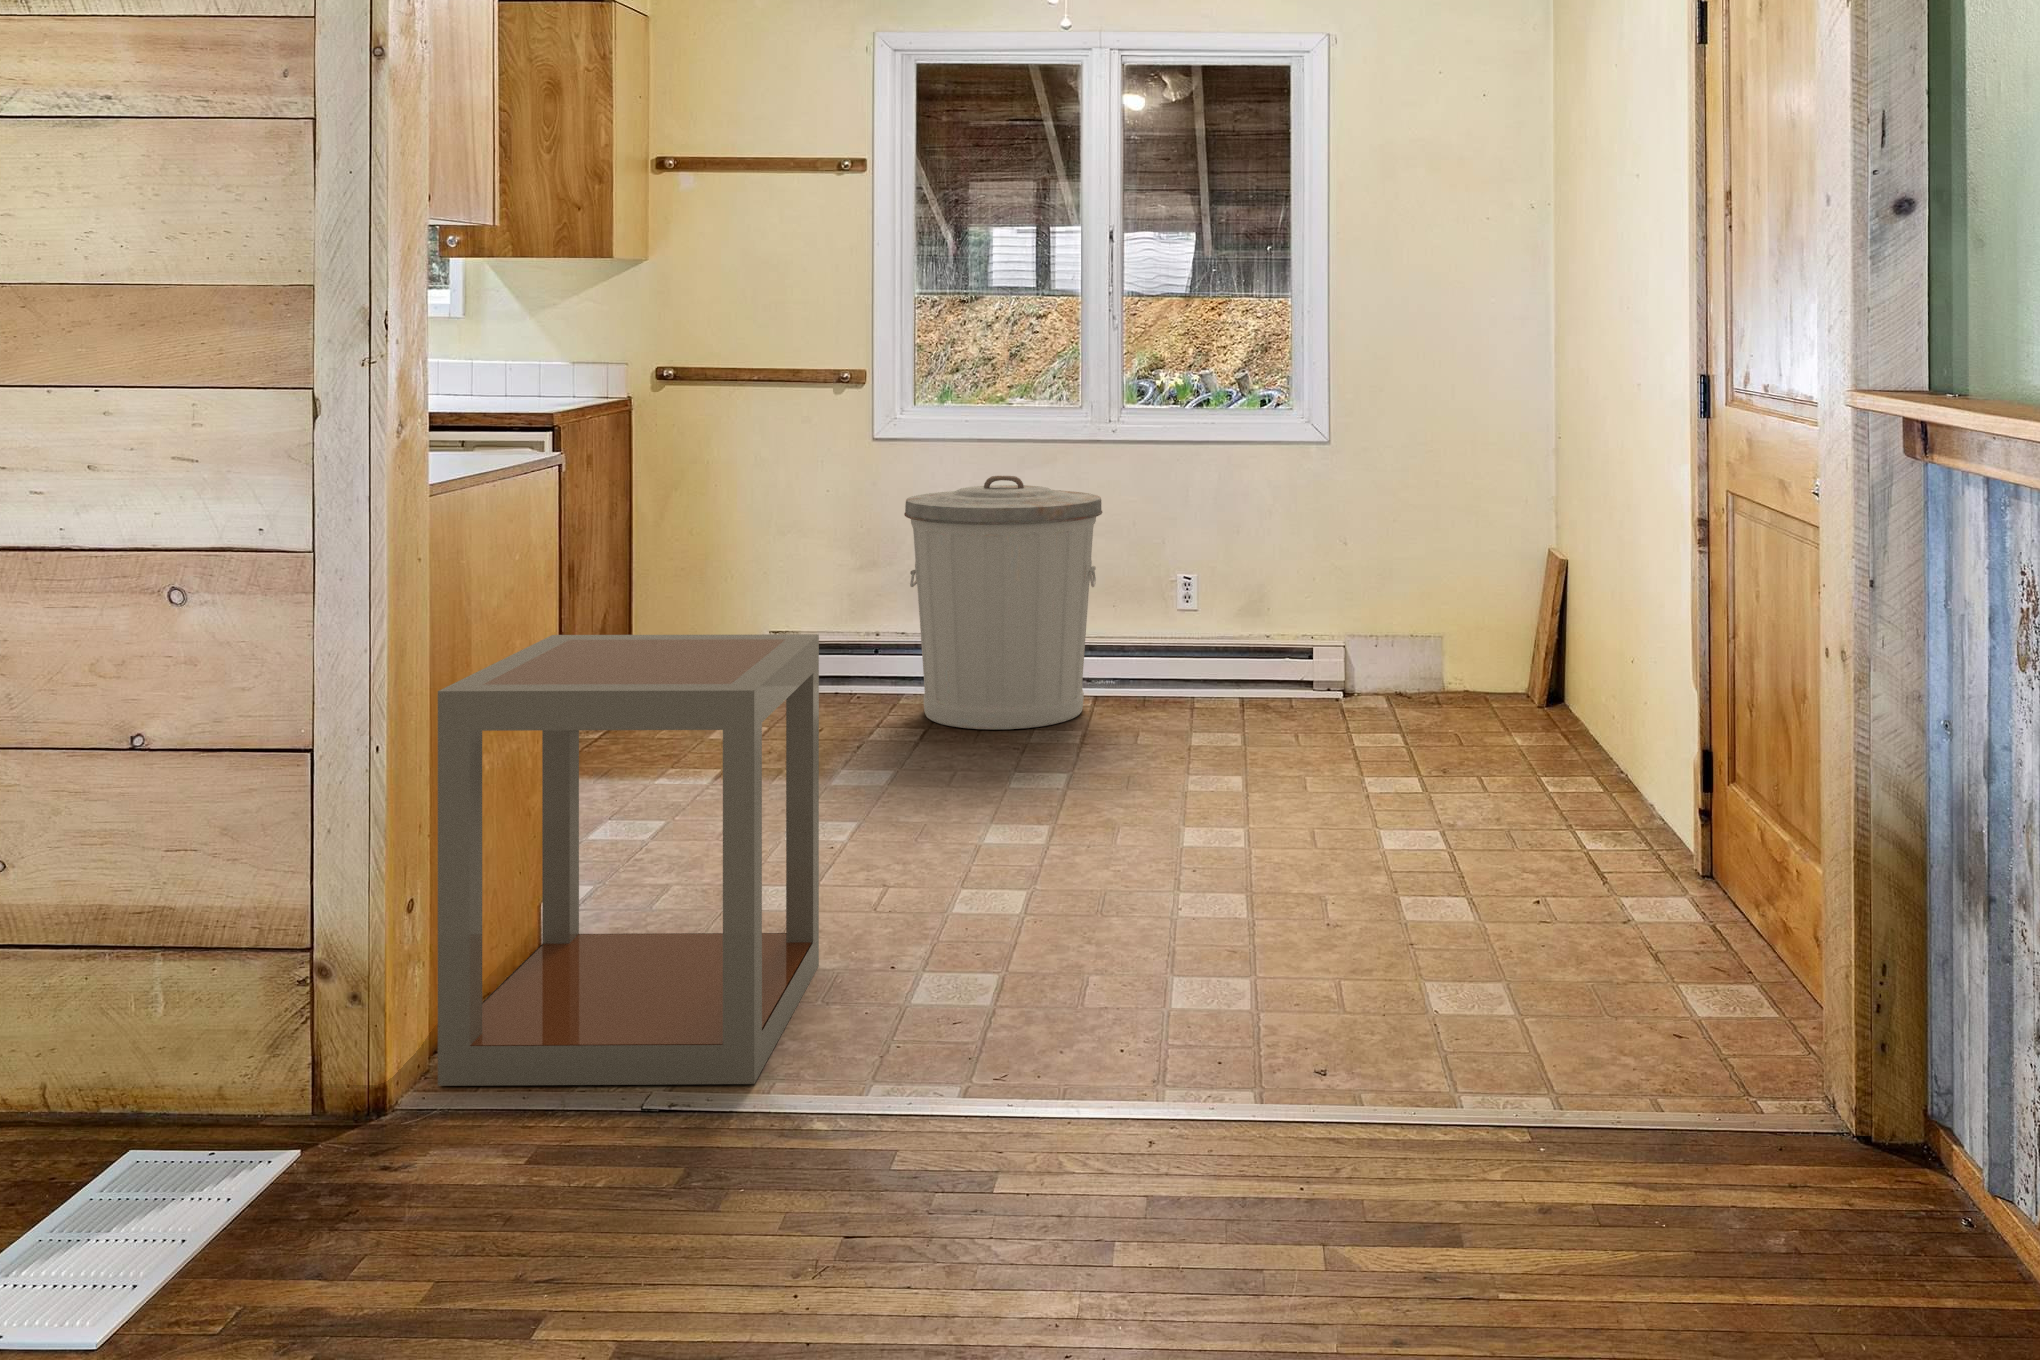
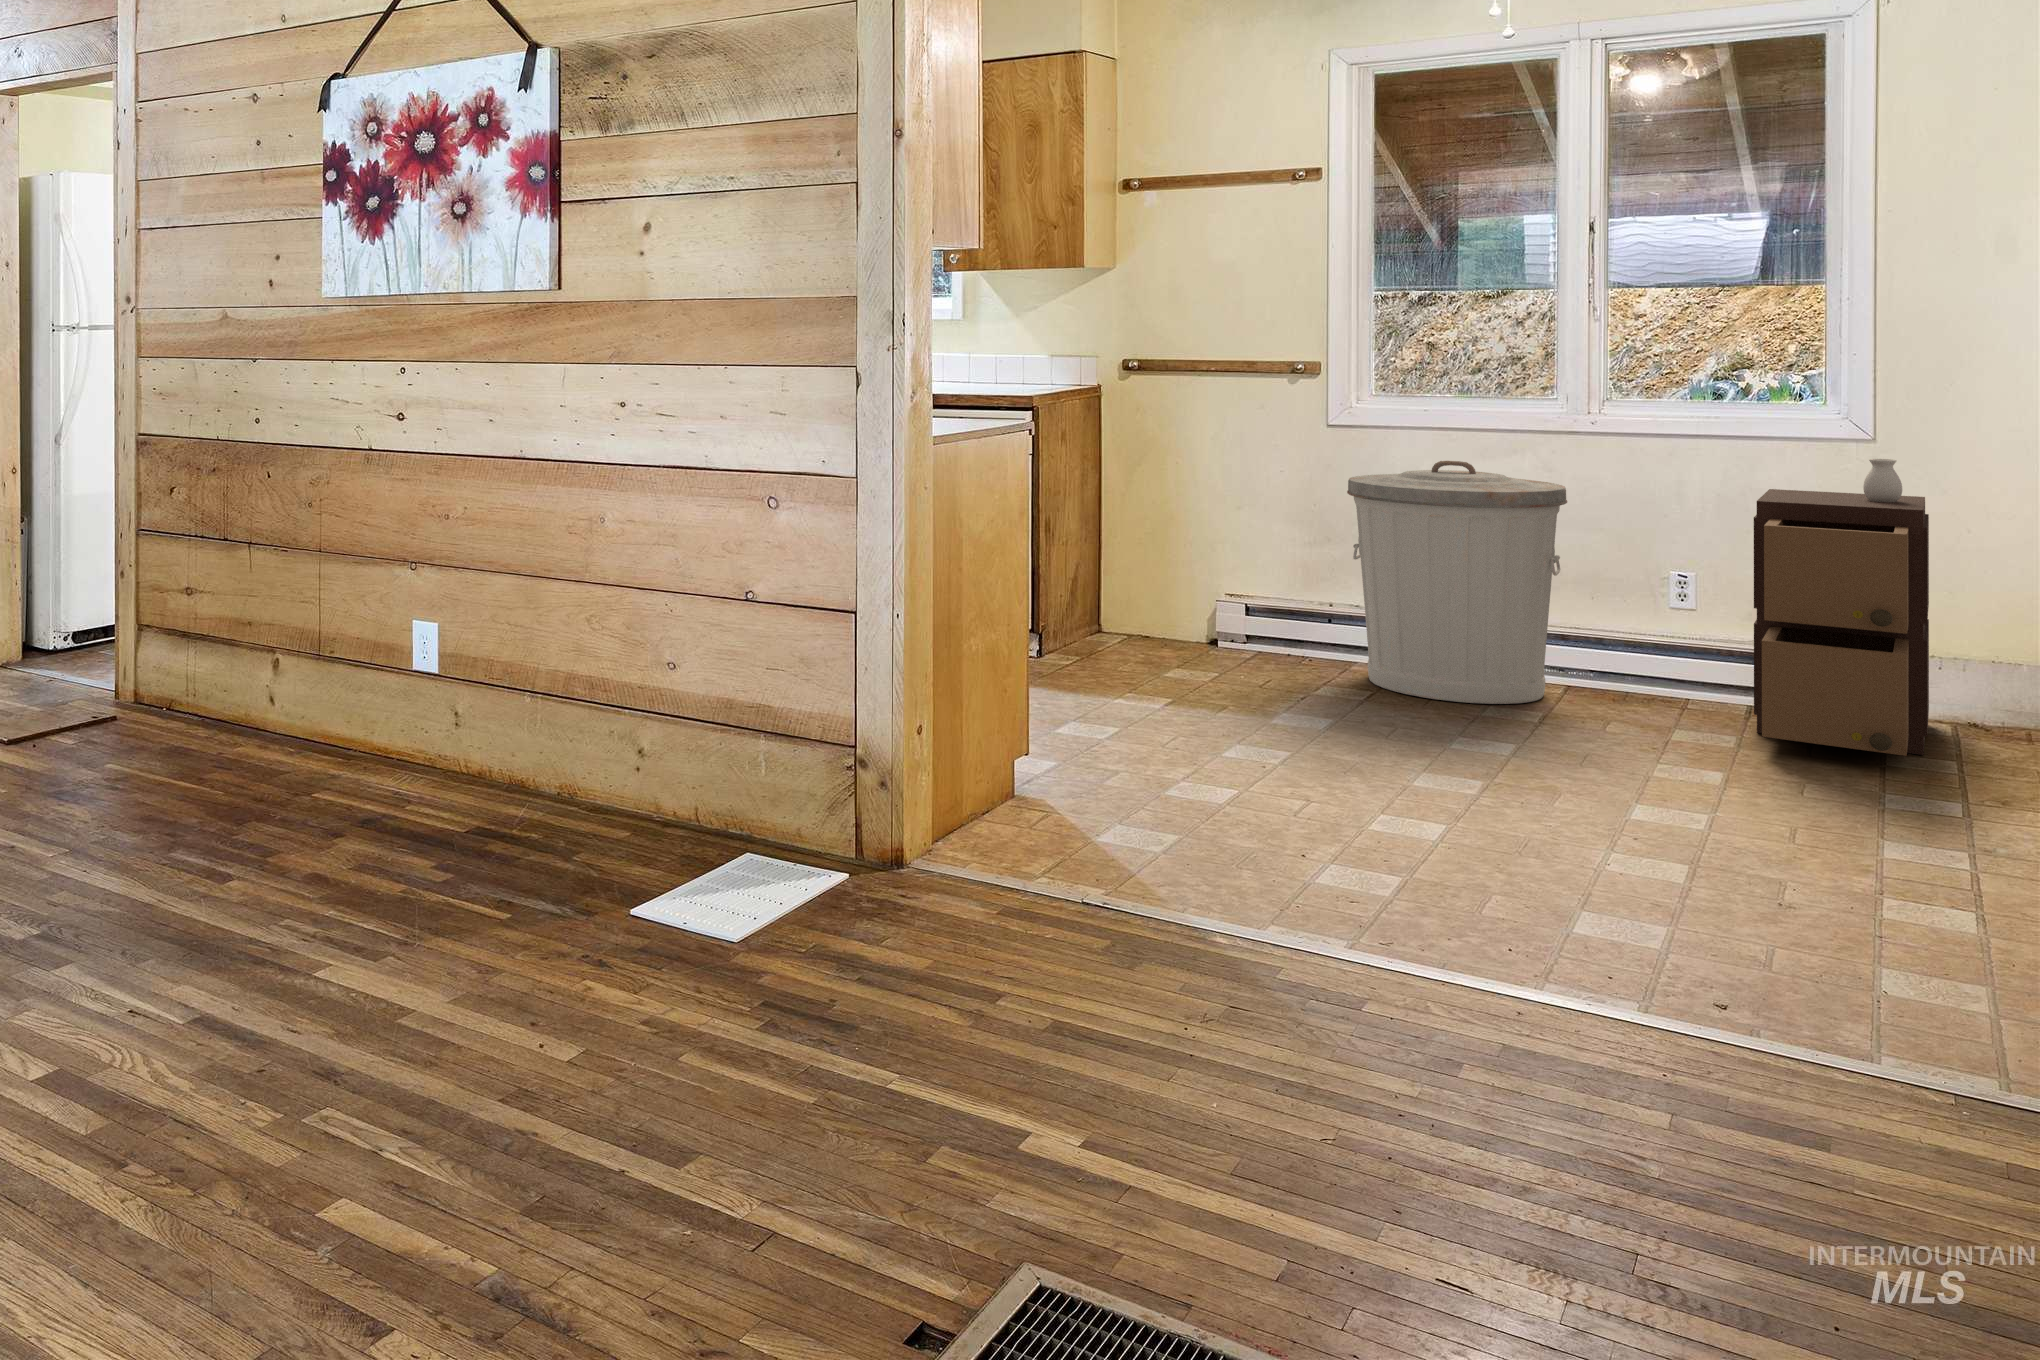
storage cabinet: none [1252,457,1374,728] -> present [1754,459,1929,756]
side table: present [438,634,819,1086] -> none [937,555,1235,910]

